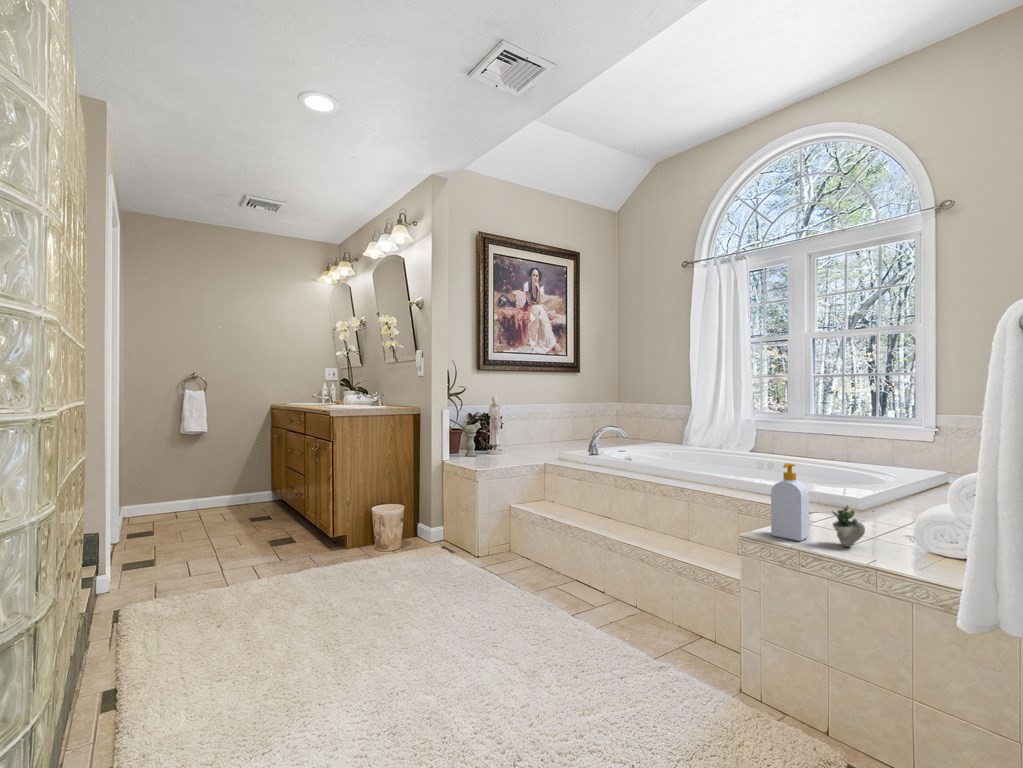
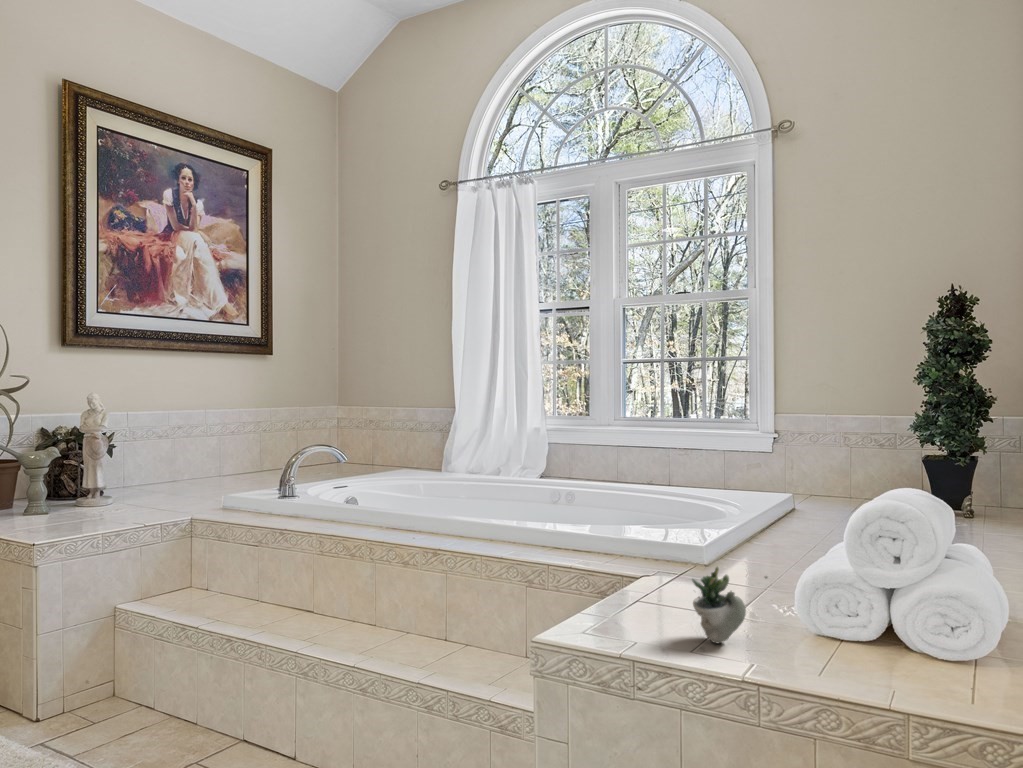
soap bottle: present [771,463,809,541] -> none [591,496,654,642]

